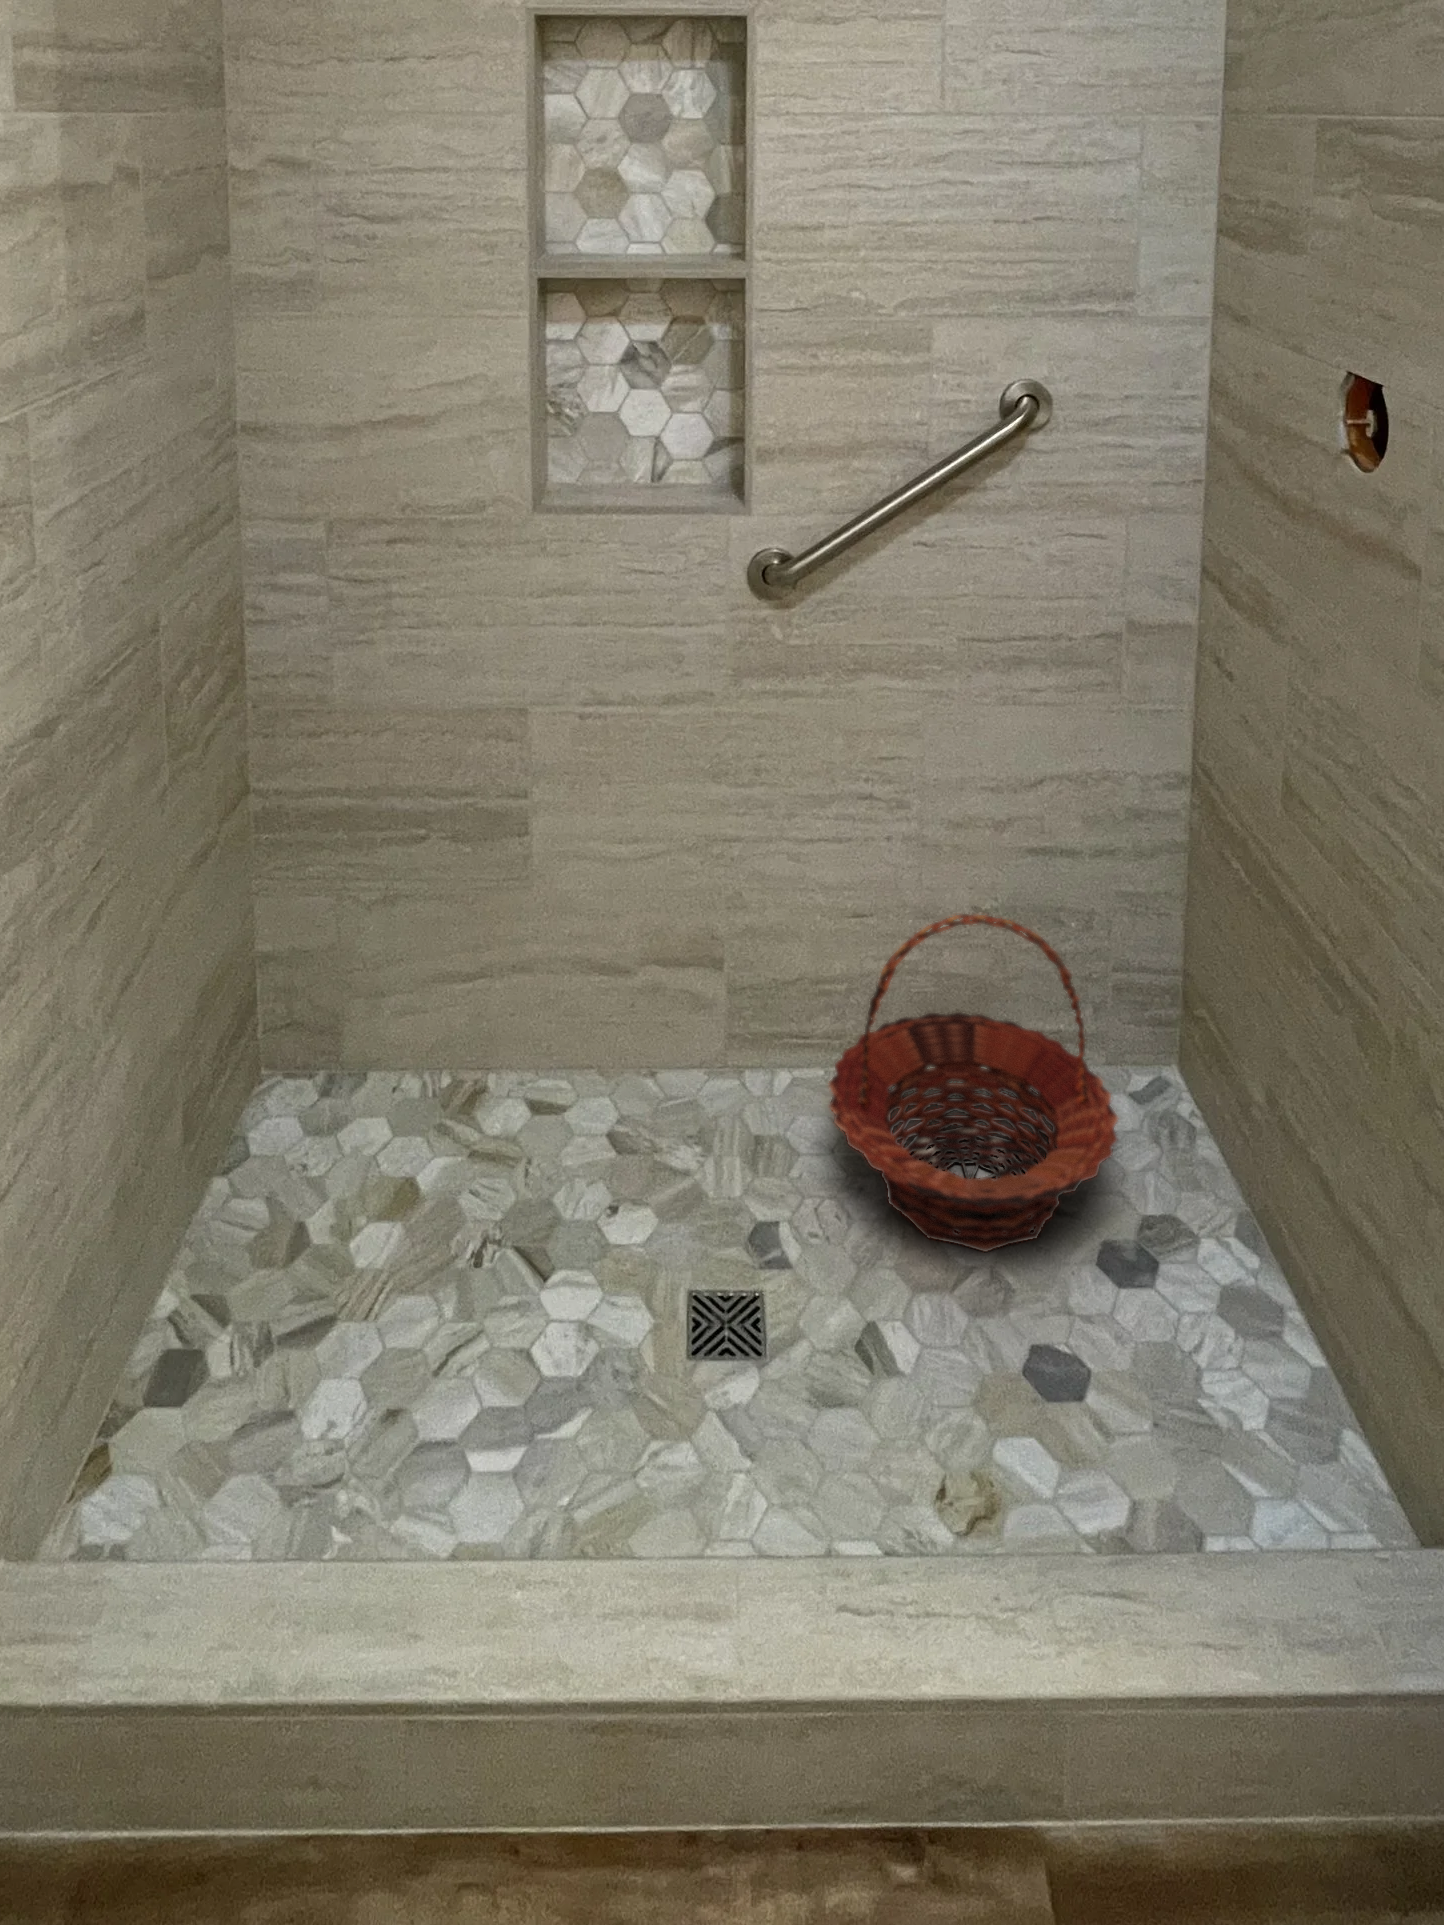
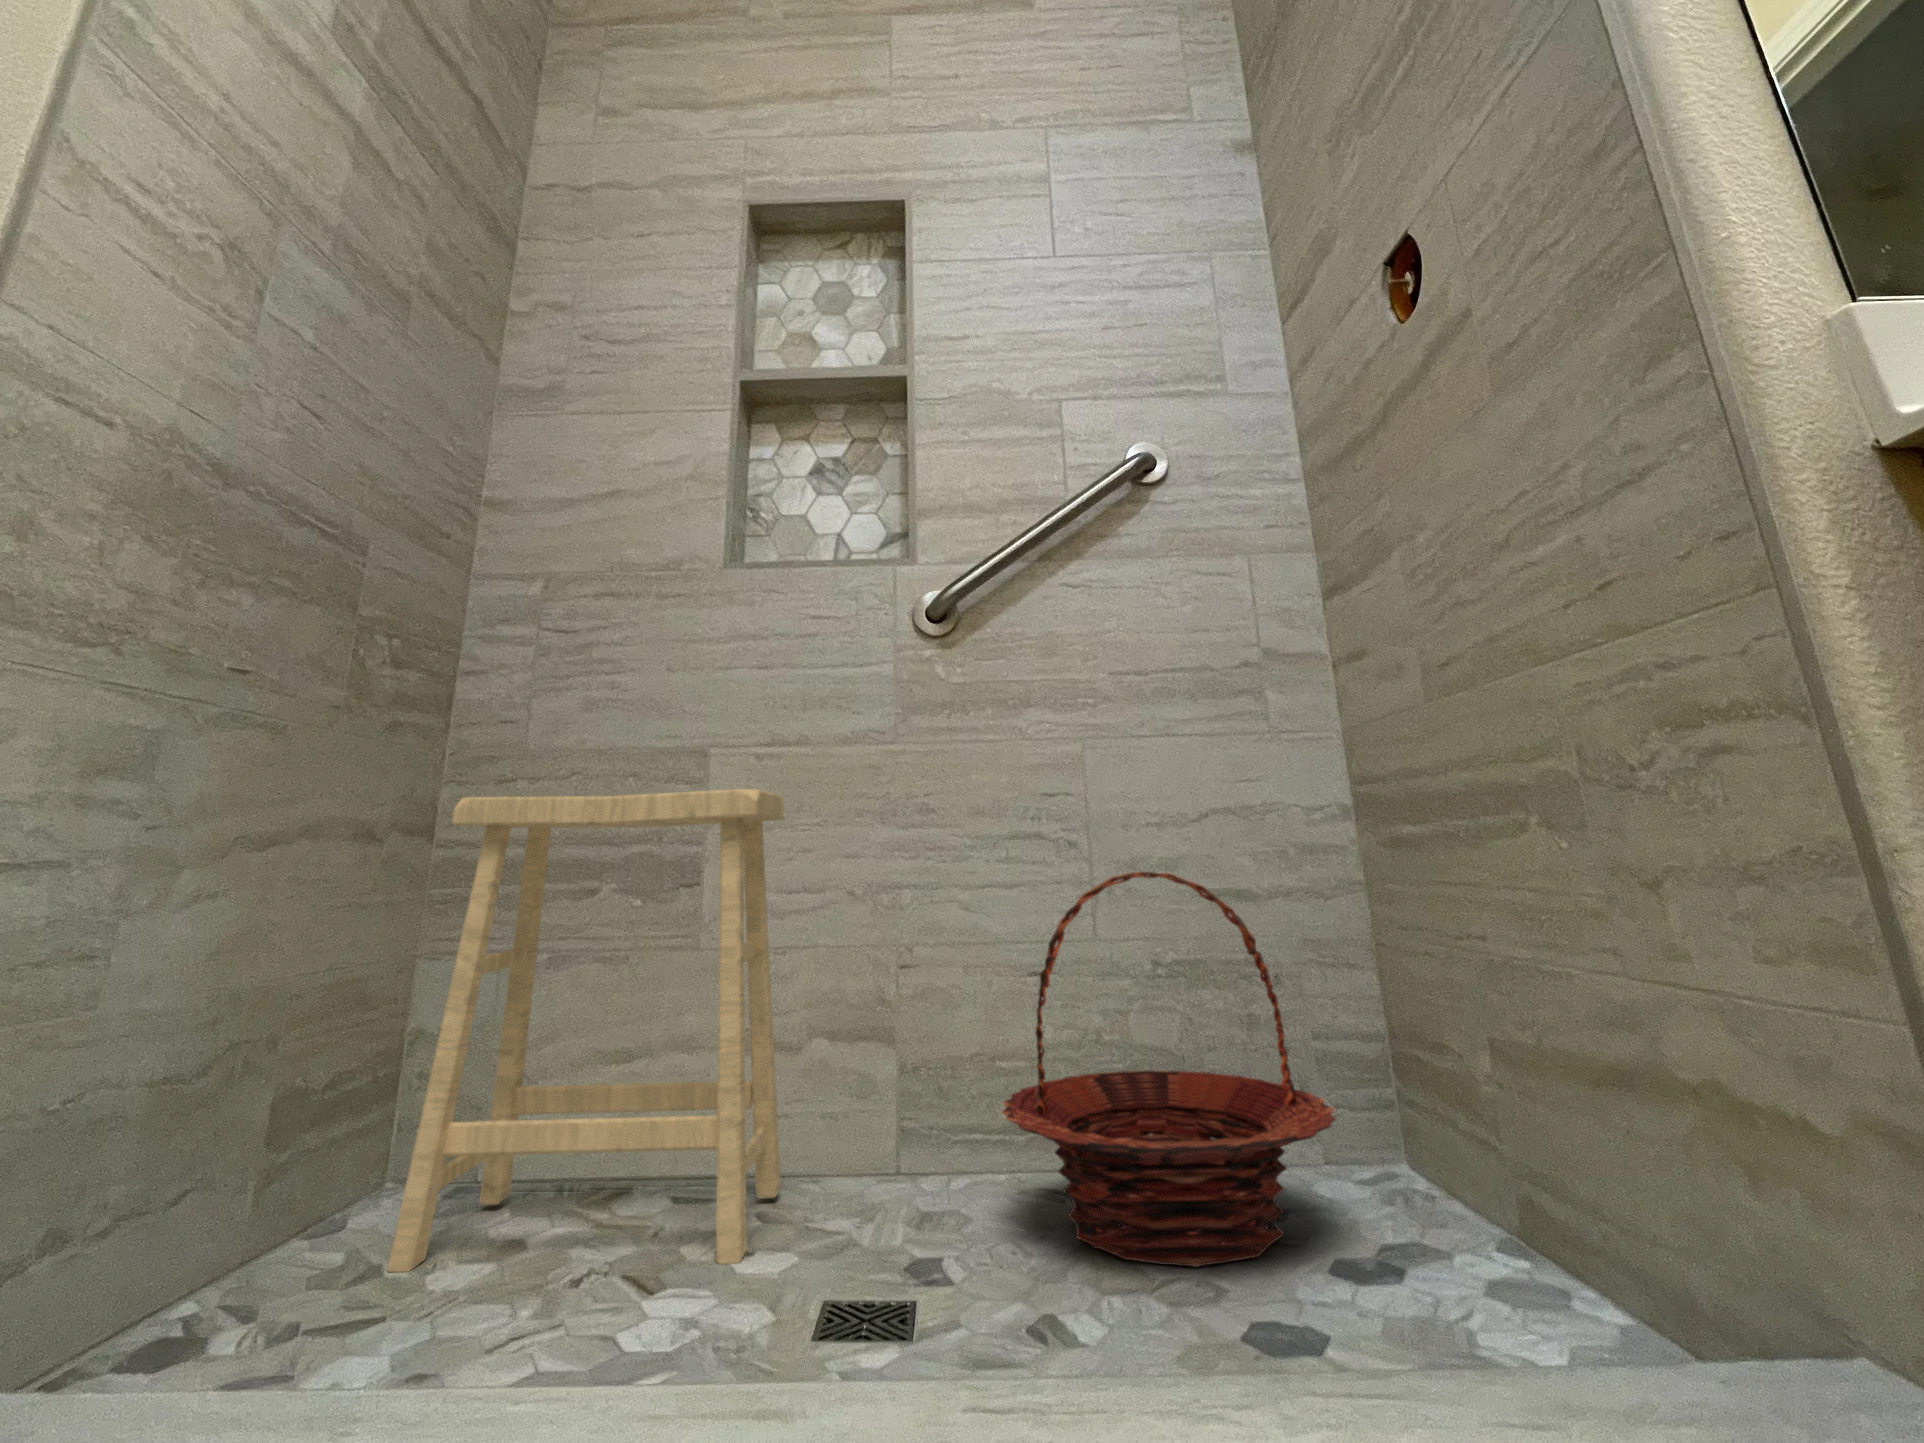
footstool: none [305,783,620,1230] -> present [387,789,784,1272]

